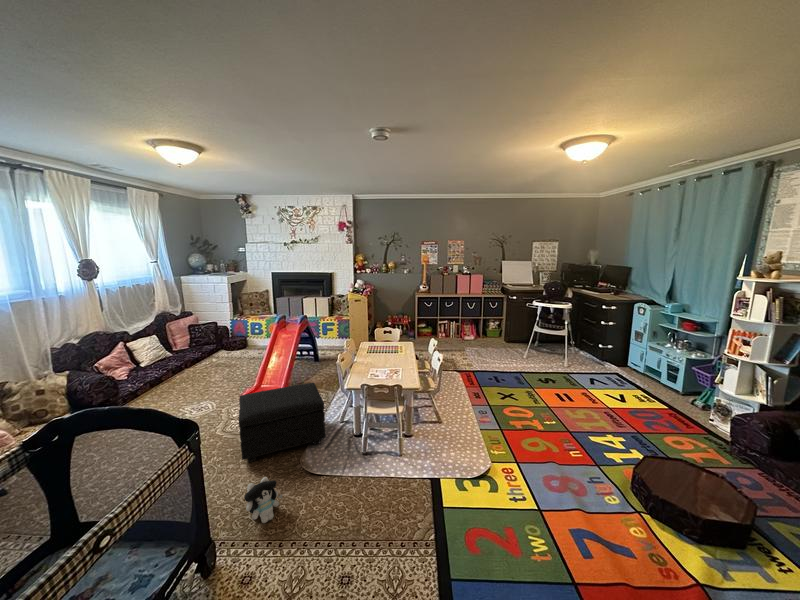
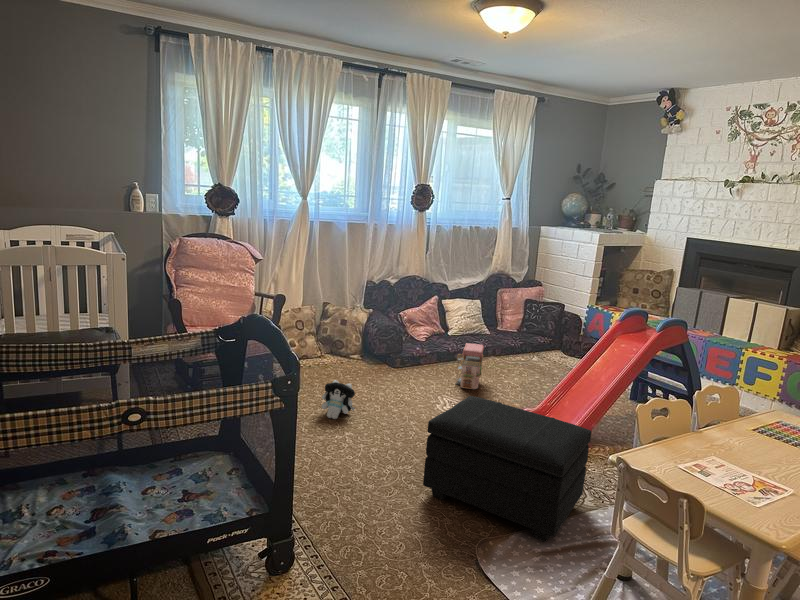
toy house: none [177,364,204,397] -> present [456,343,484,389]
plush toy: present [244,477,282,523] -> present [321,380,355,419]

